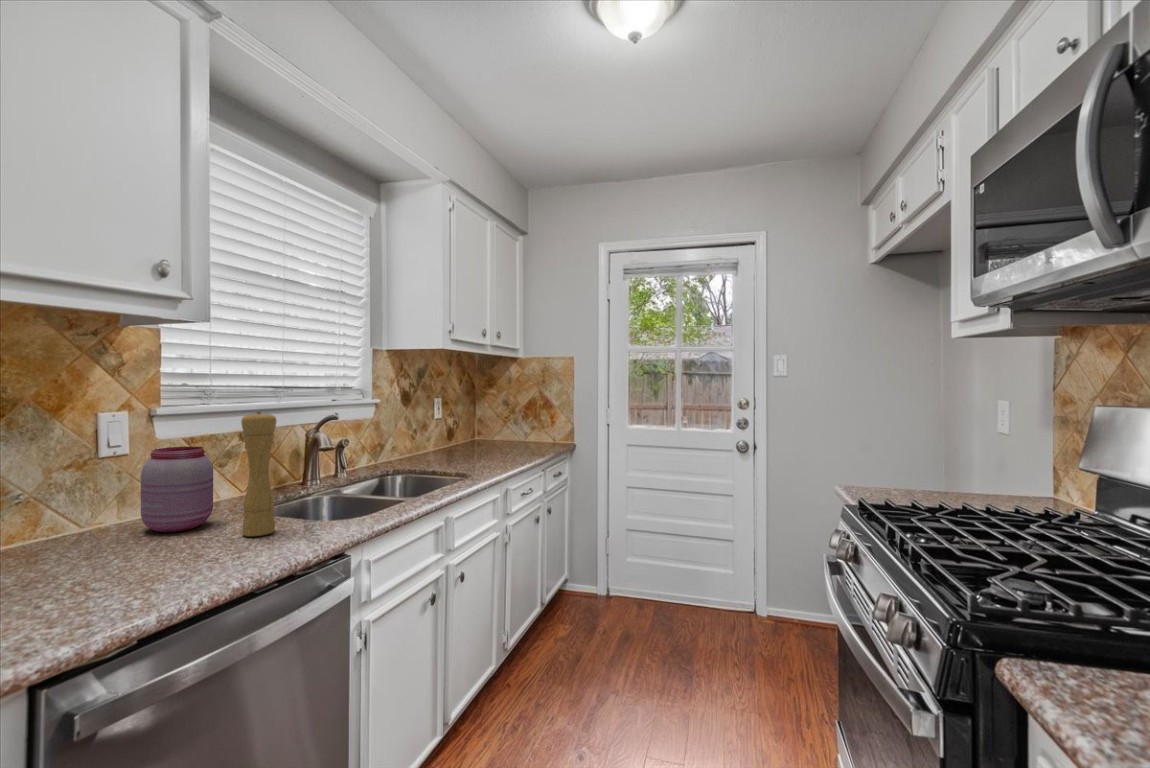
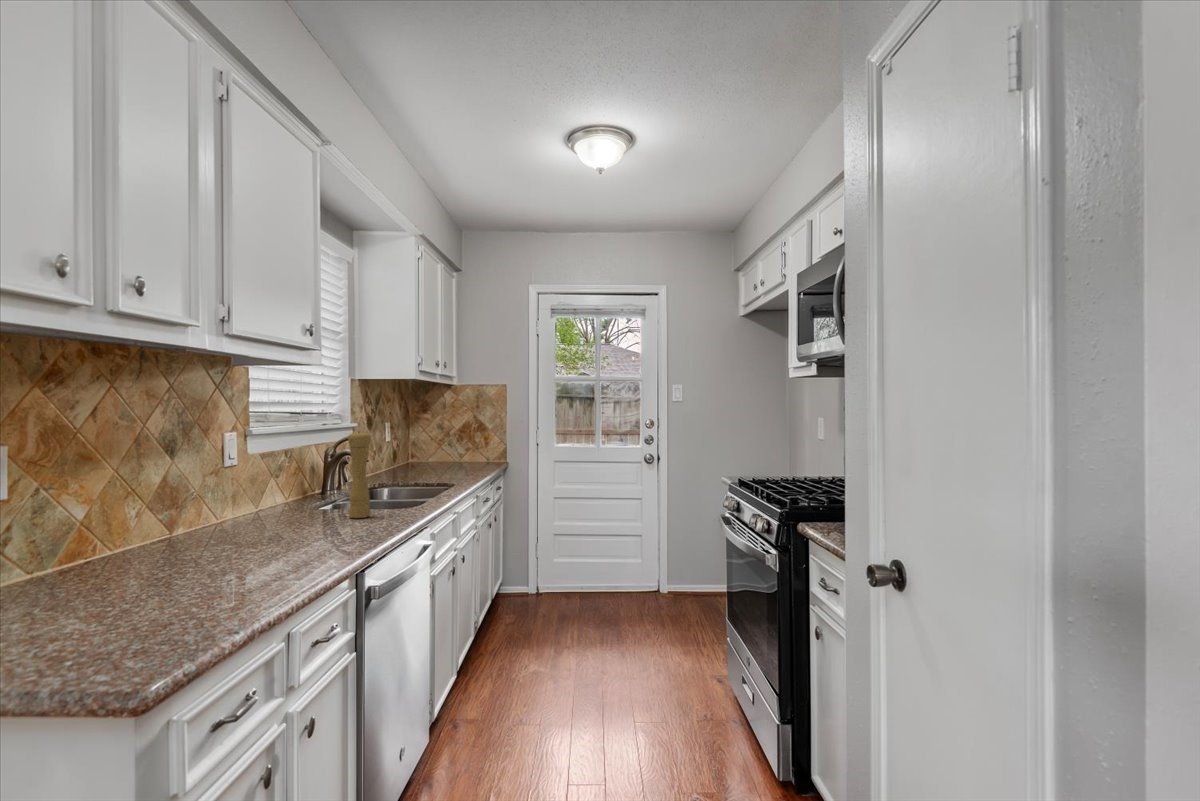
jar: present [141,446,213,532] -> none [265,459,313,520]

